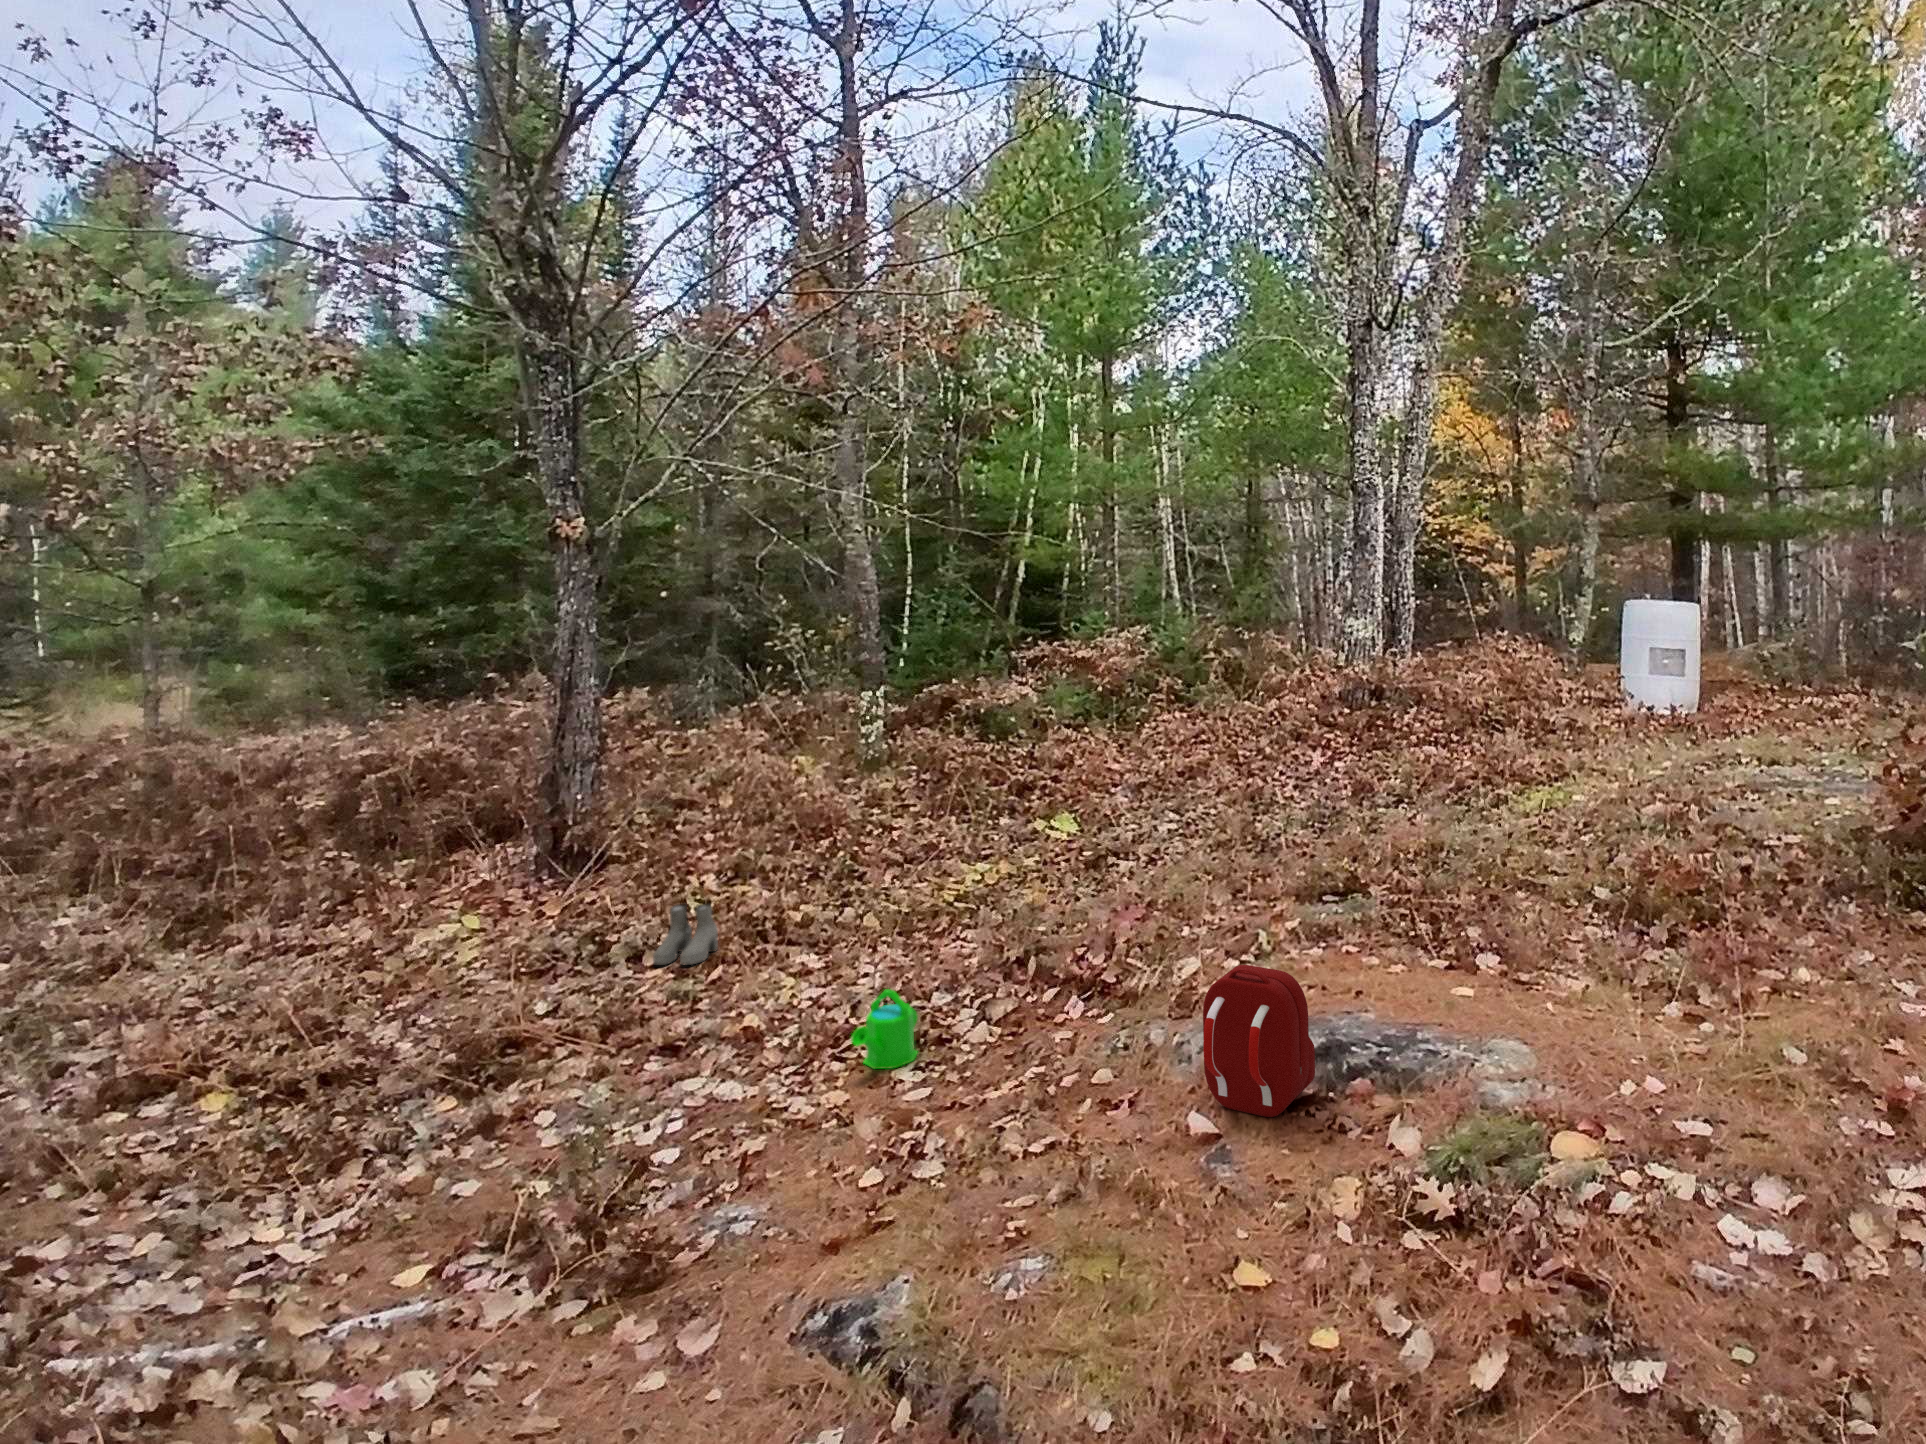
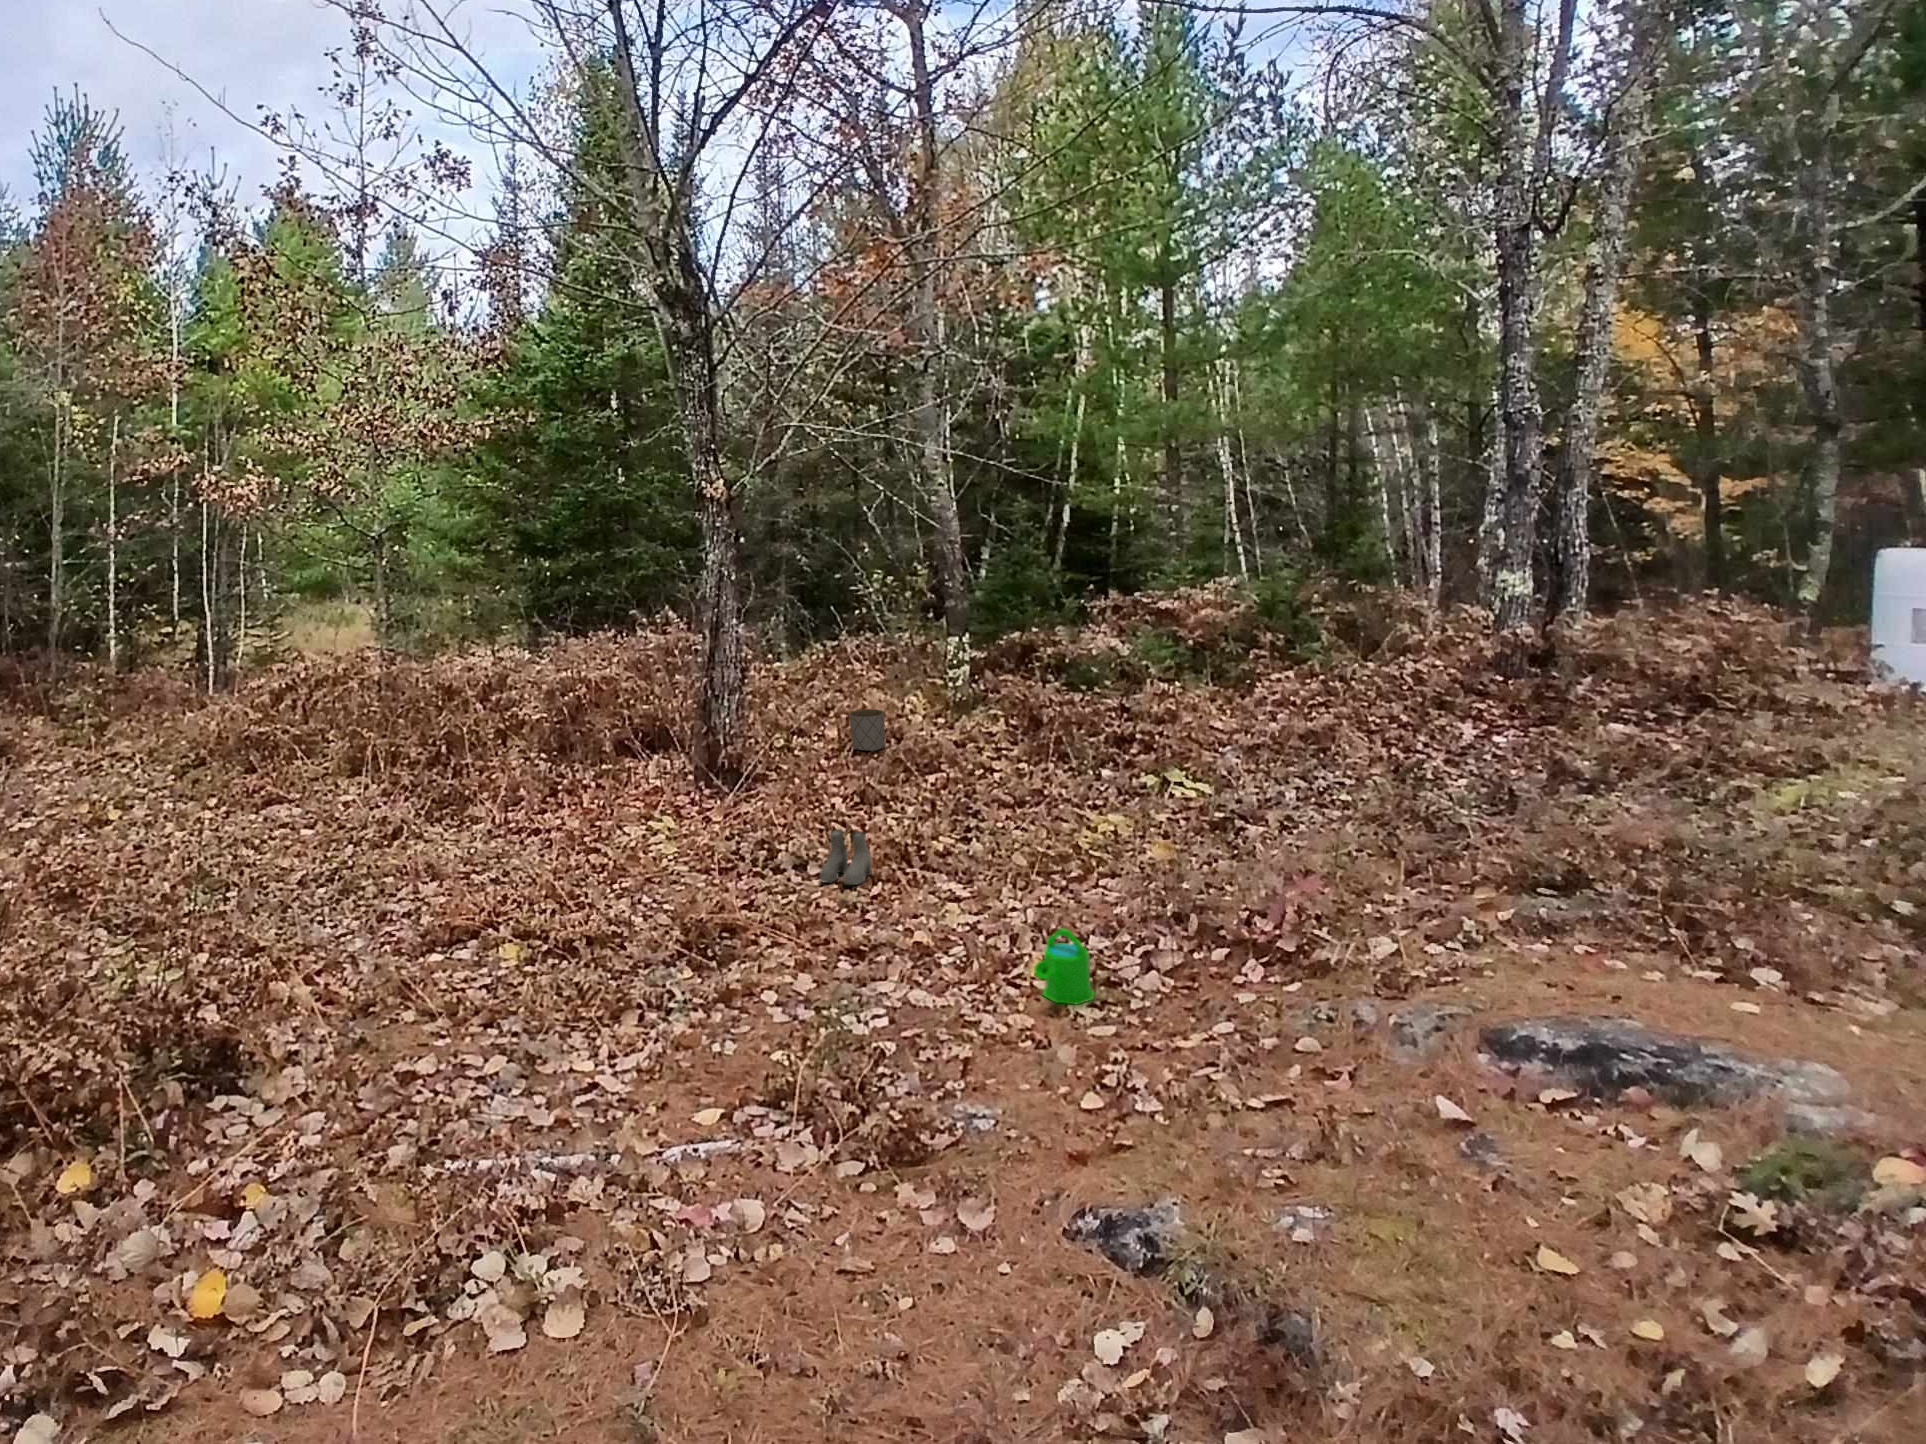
planter: none [739,768,778,814] -> present [849,709,885,752]
backpack: present [1203,965,1315,1117] -> none [1434,946,1577,1115]

